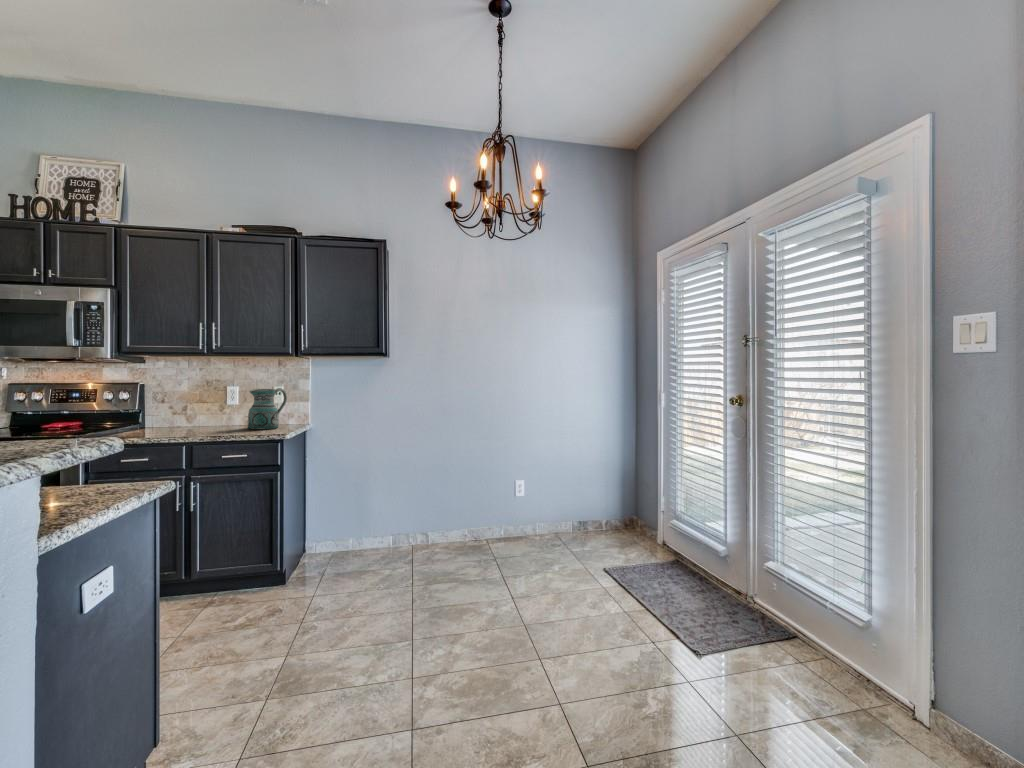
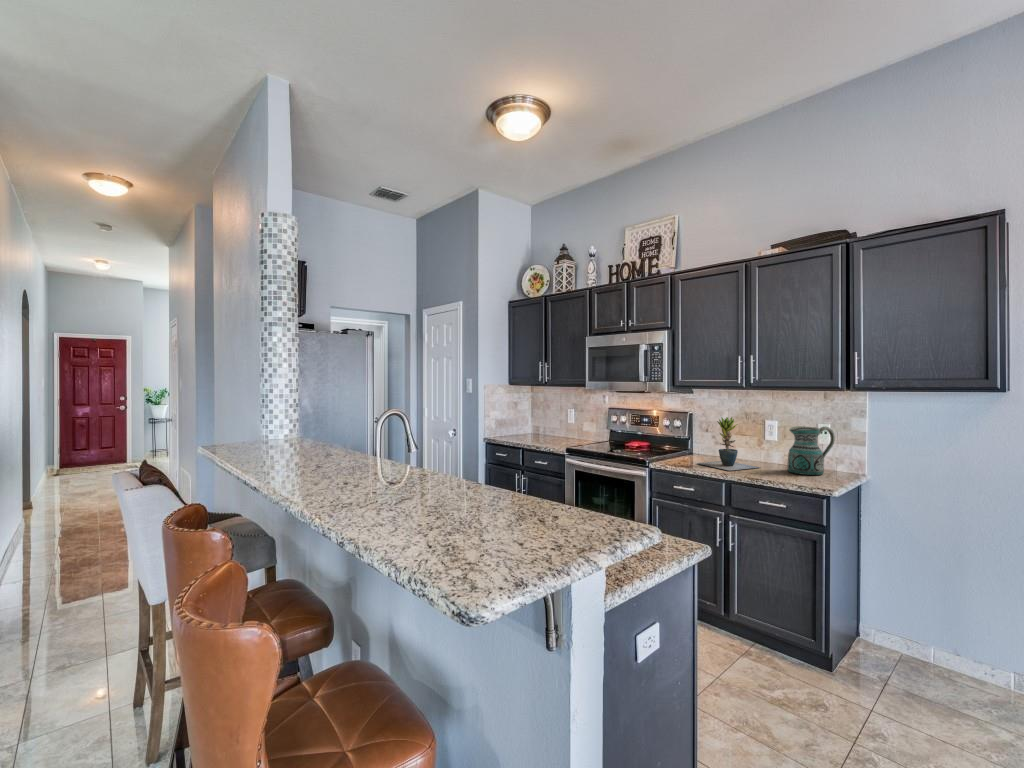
potted plant: none [149,382,222,434] -> present [697,417,759,471]

